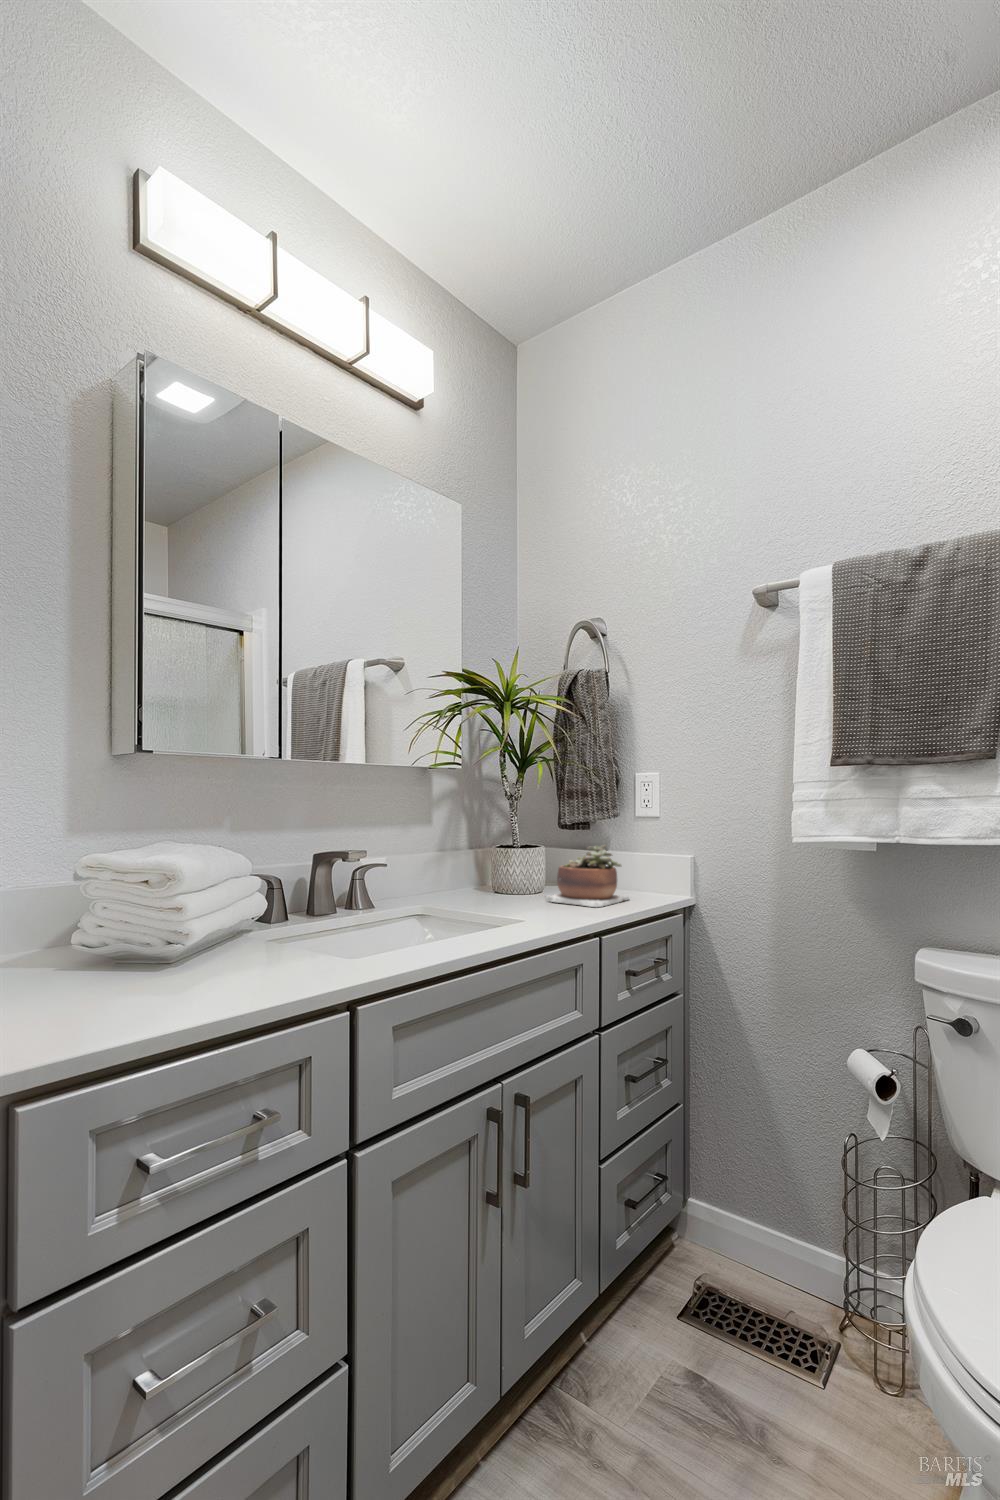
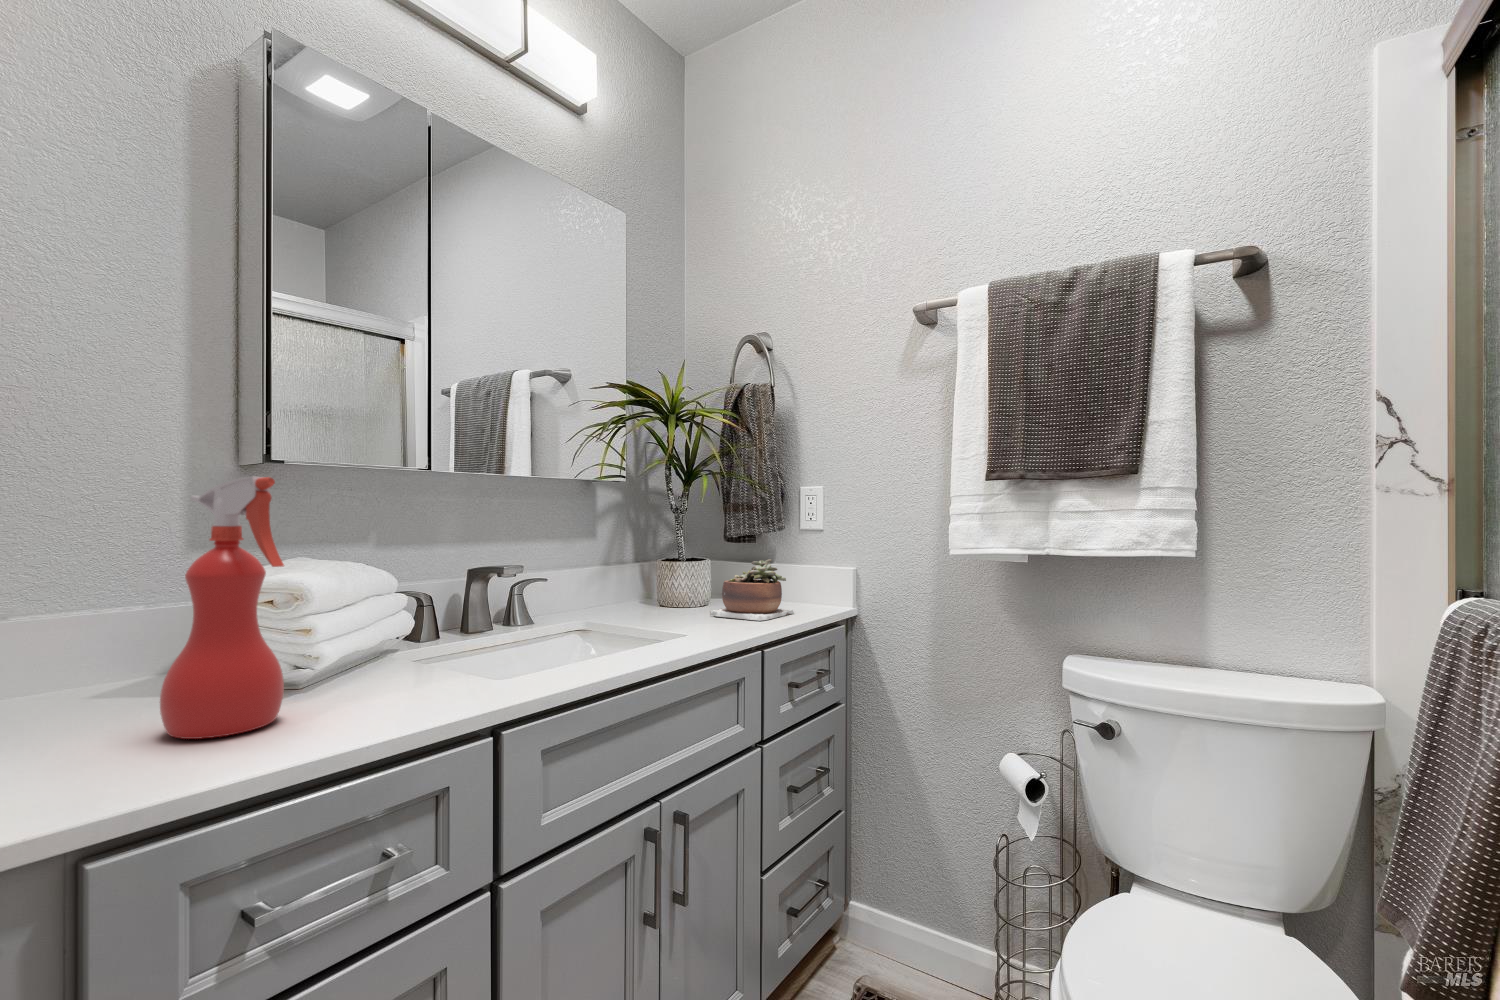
spray bottle: none [77,779,182,1011] -> present [160,477,284,739]

